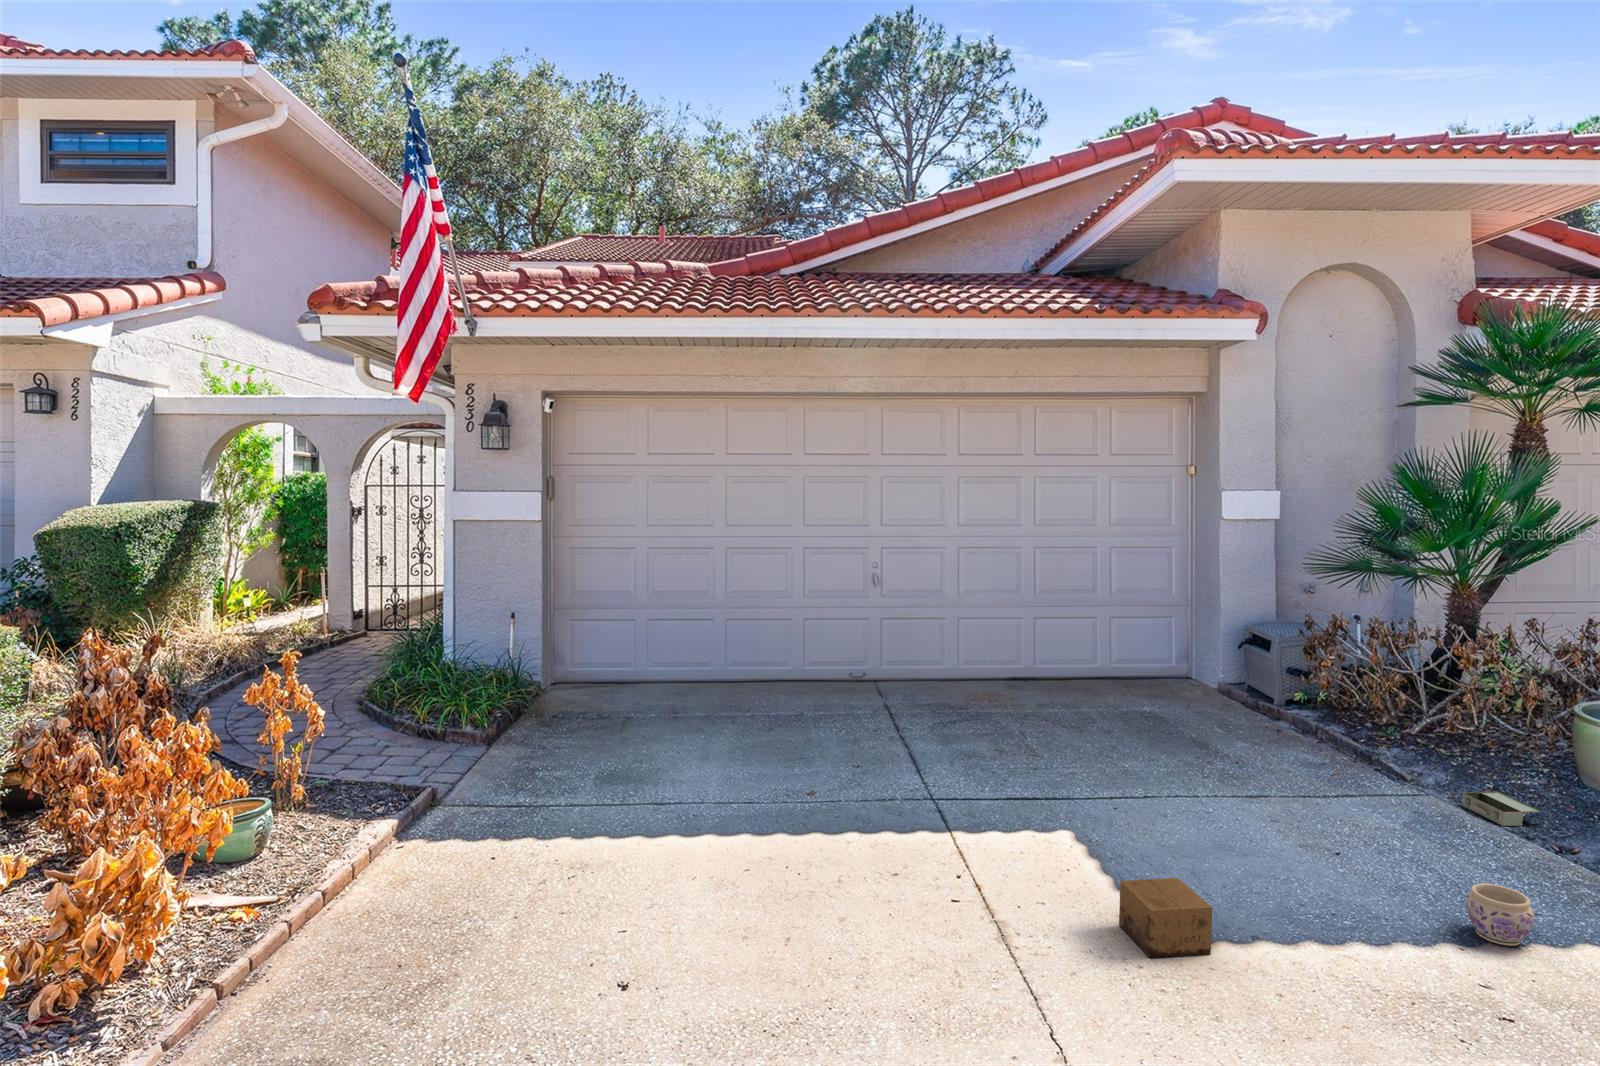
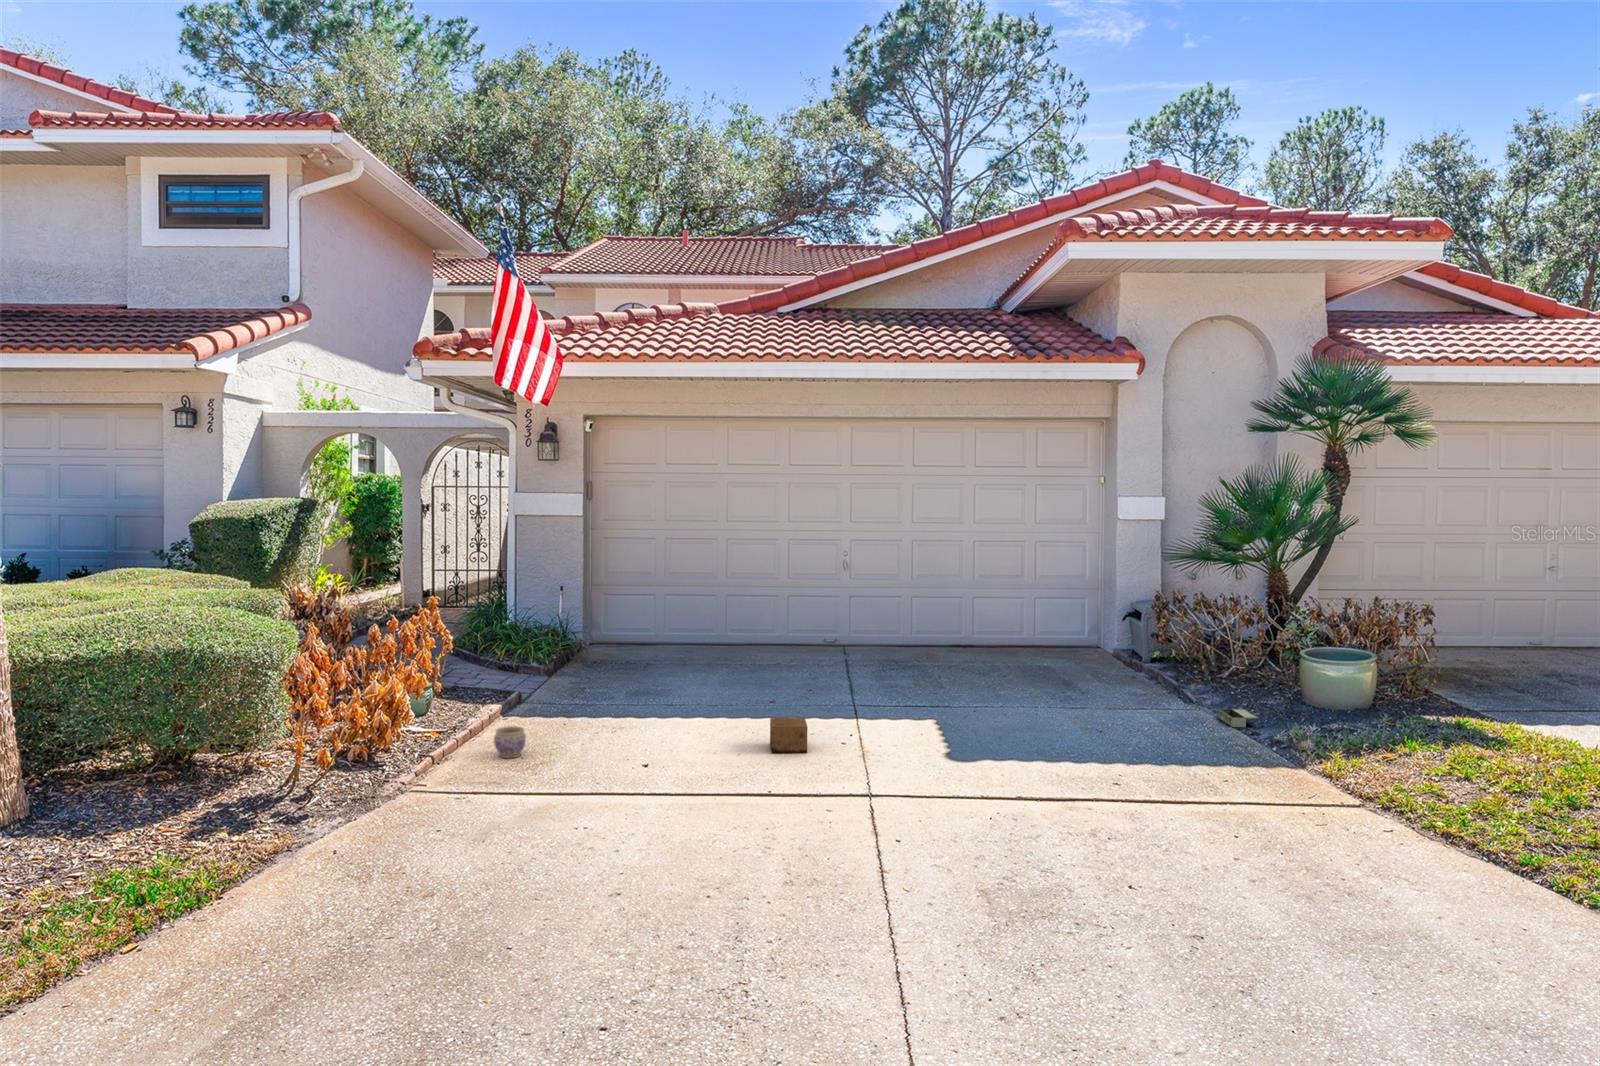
cardboard box: present [1119,878,1212,958] -> present [770,718,808,753]
planter: present [1466,883,1534,947] -> present [494,726,526,758]

